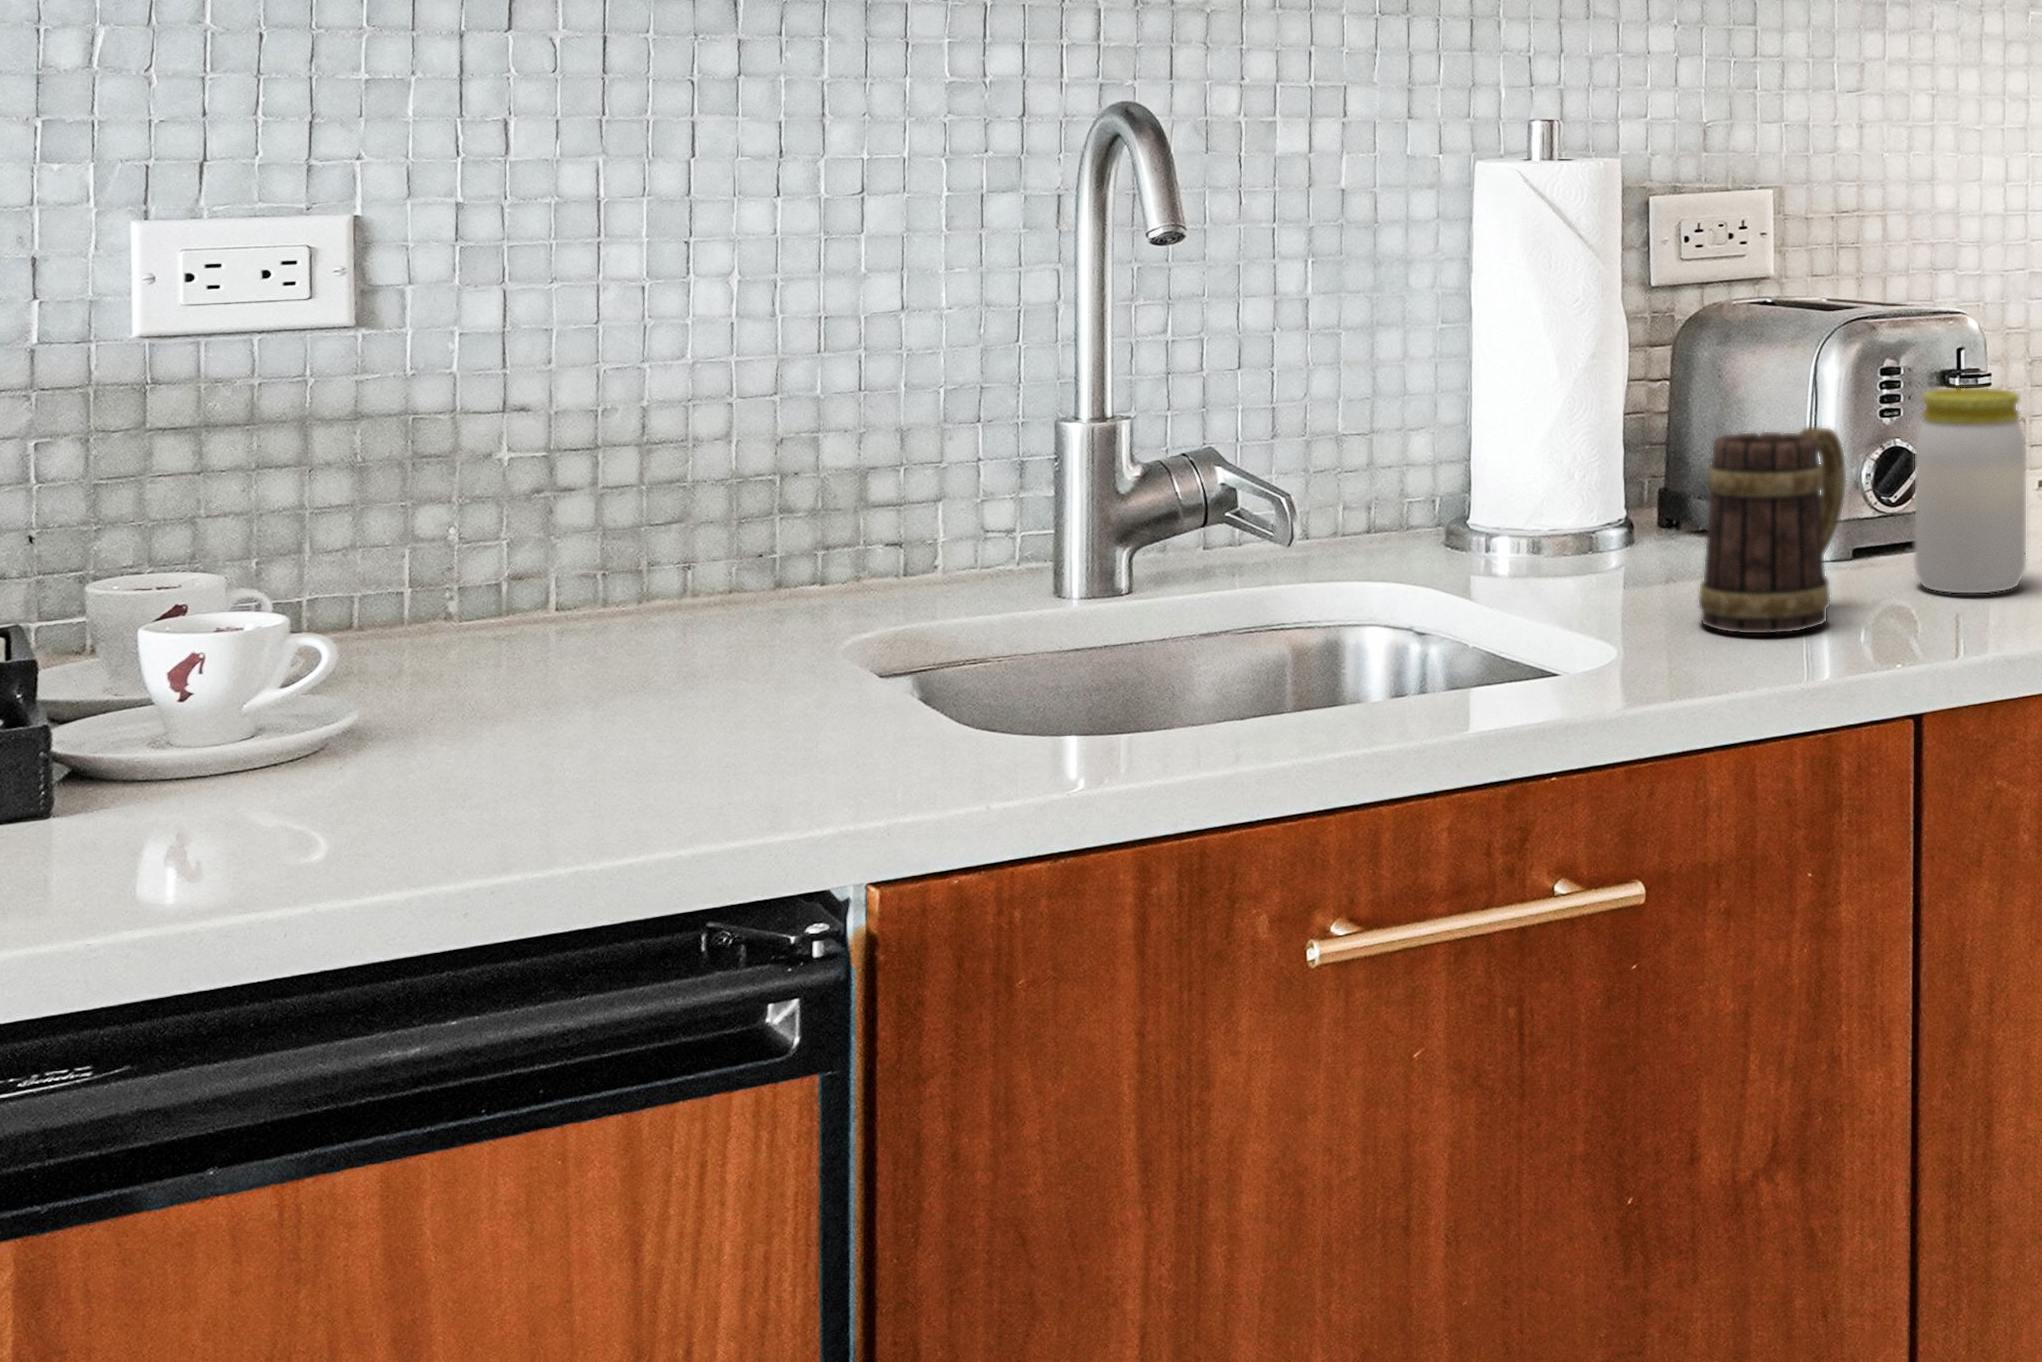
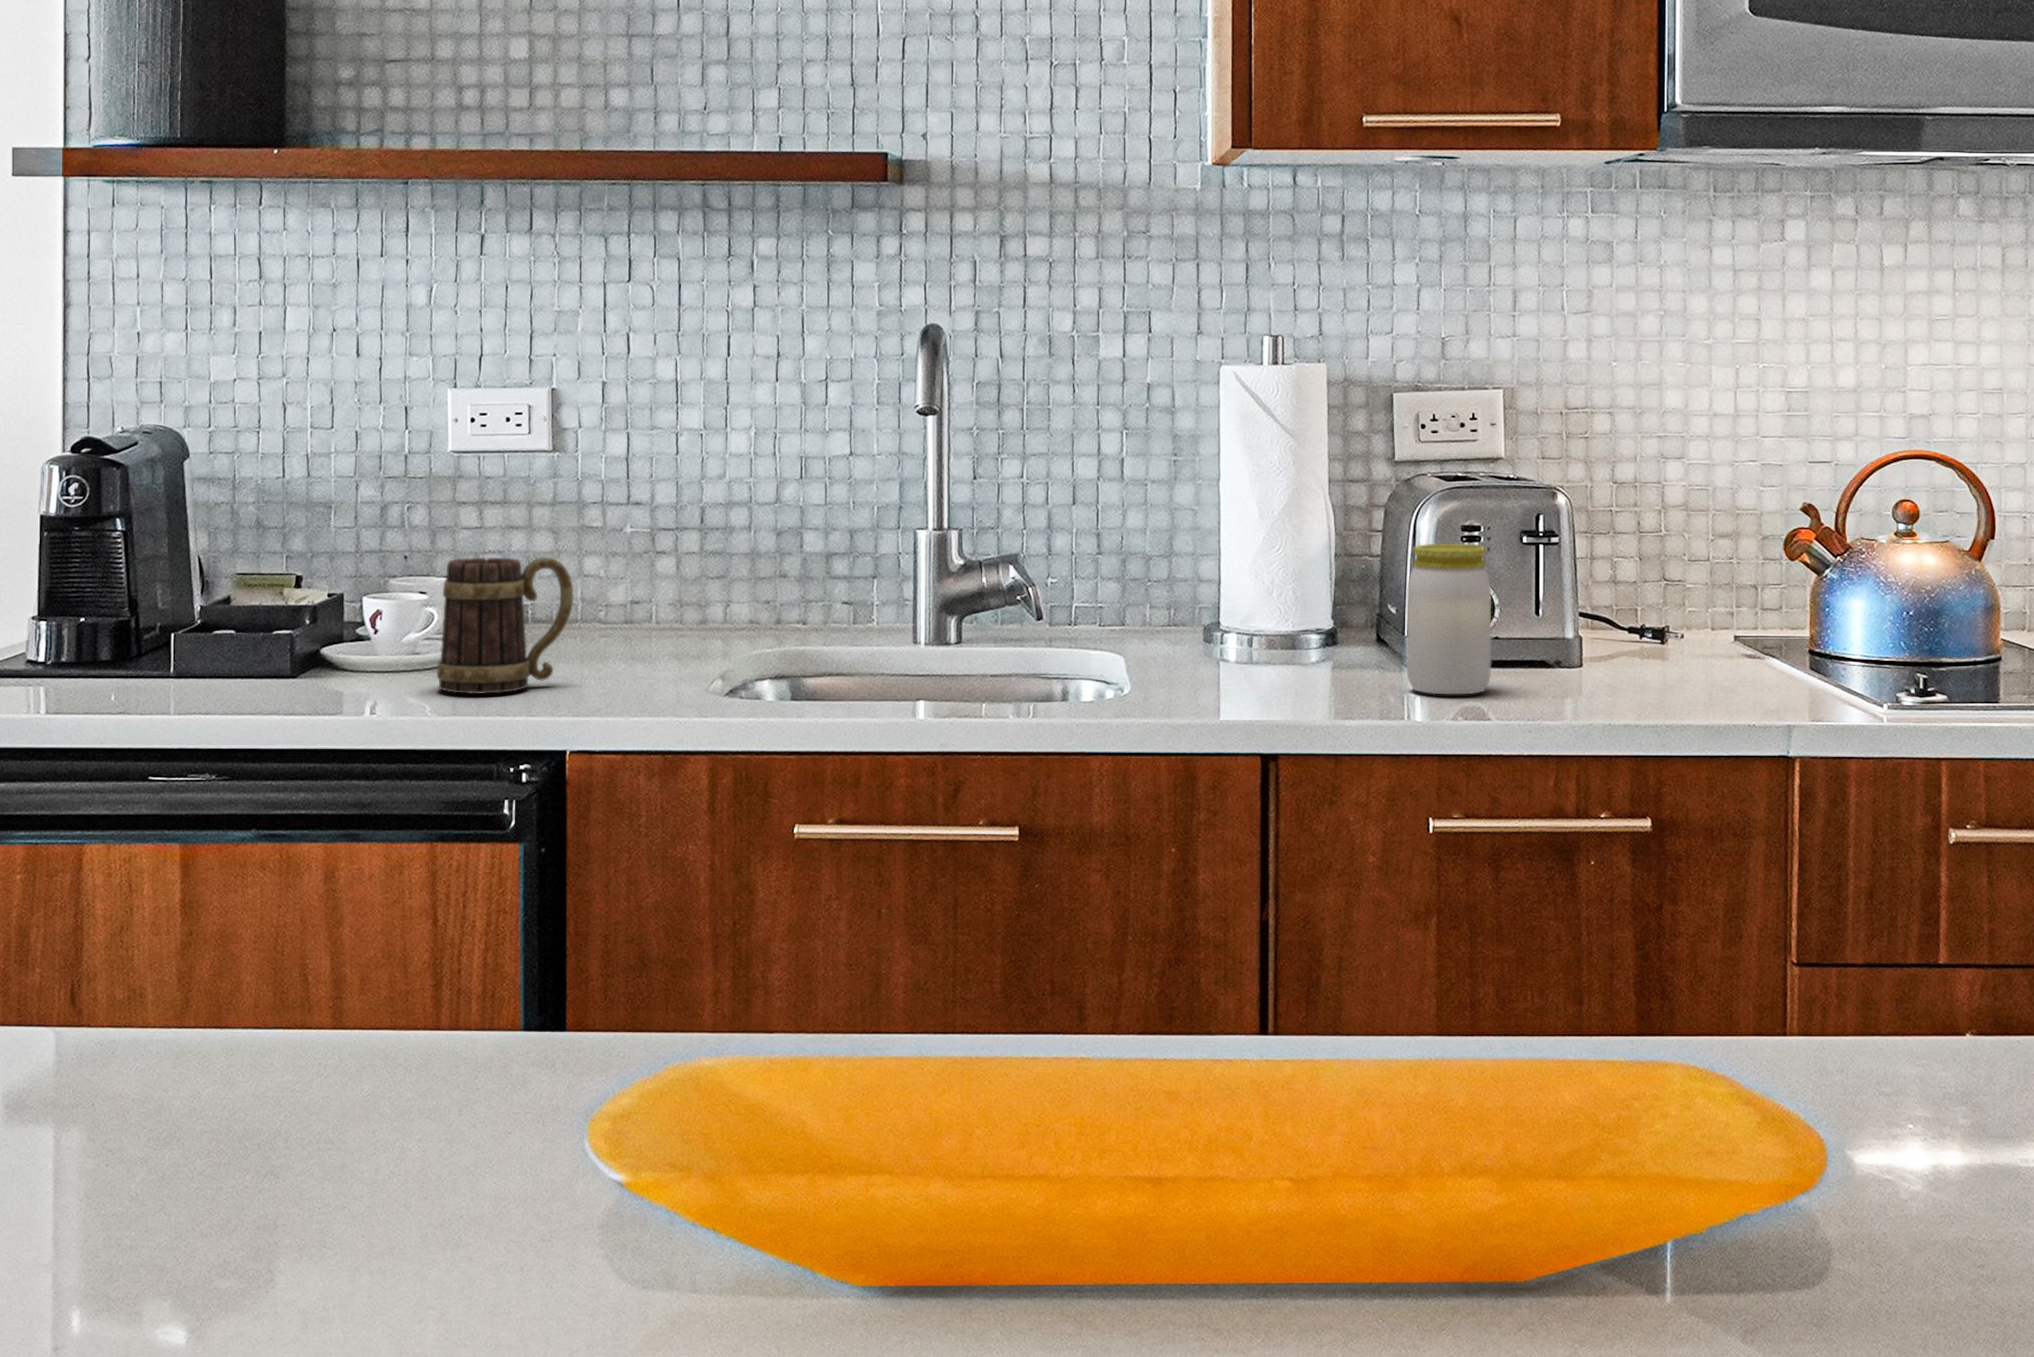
mug: present [1699,427,1846,633] -> present [437,557,573,693]

